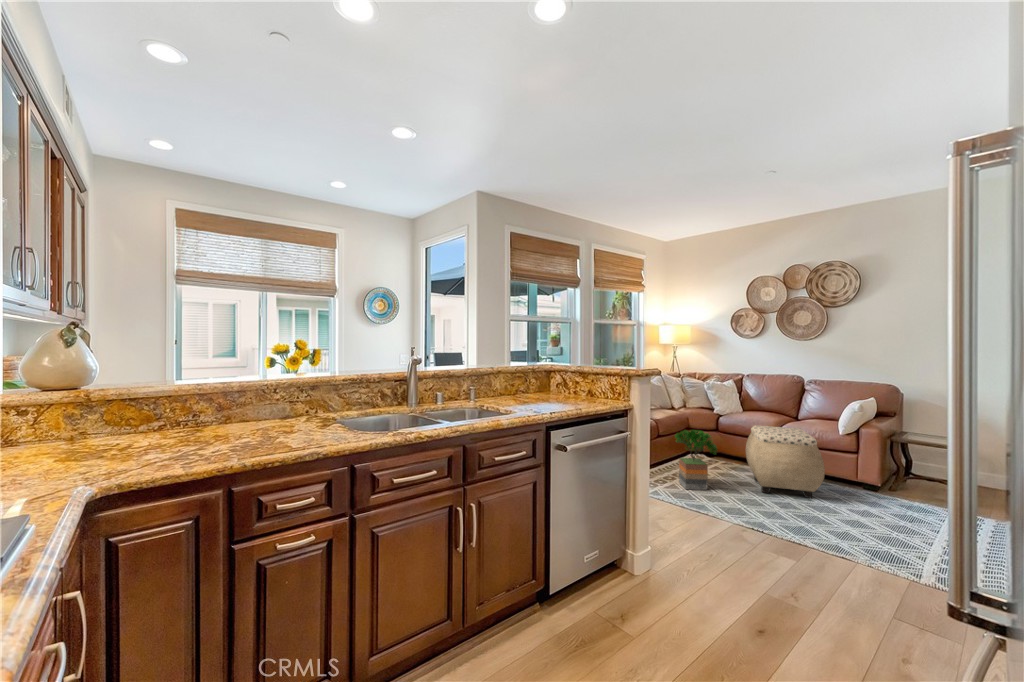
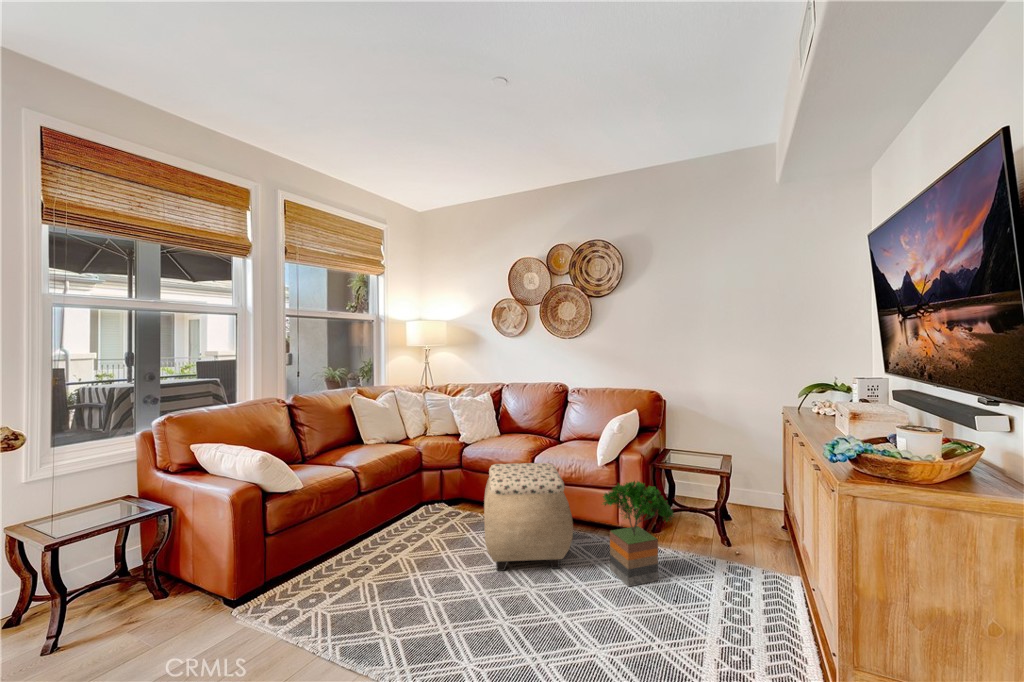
potted tree: present [675,430,717,490] -> present [603,481,674,587]

